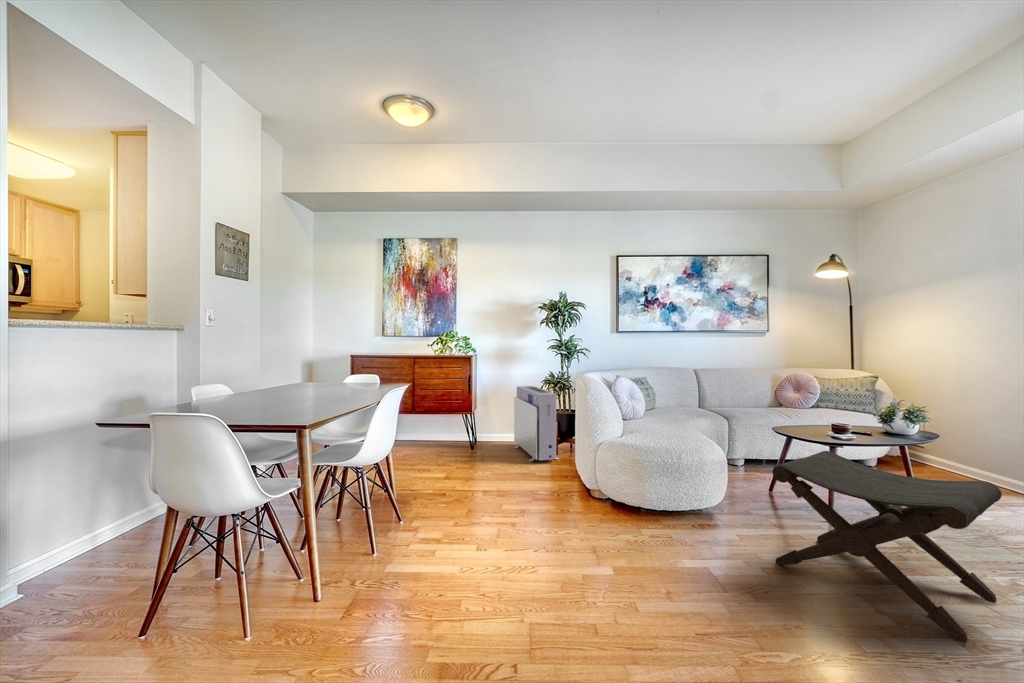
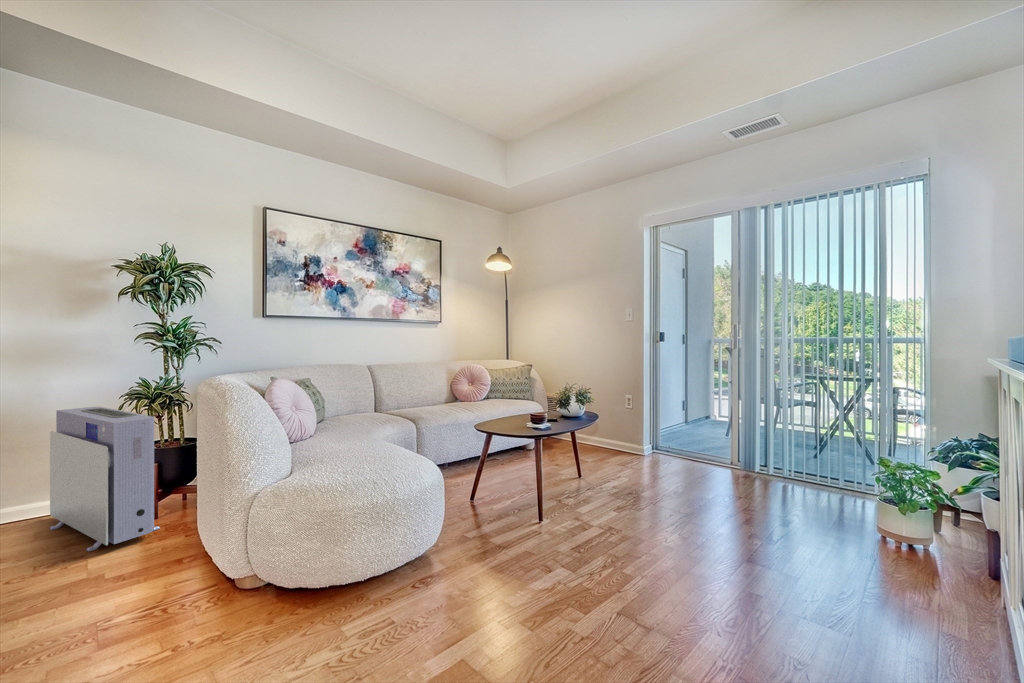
footstool: present [772,451,1002,643] -> none [520,446,709,627]

